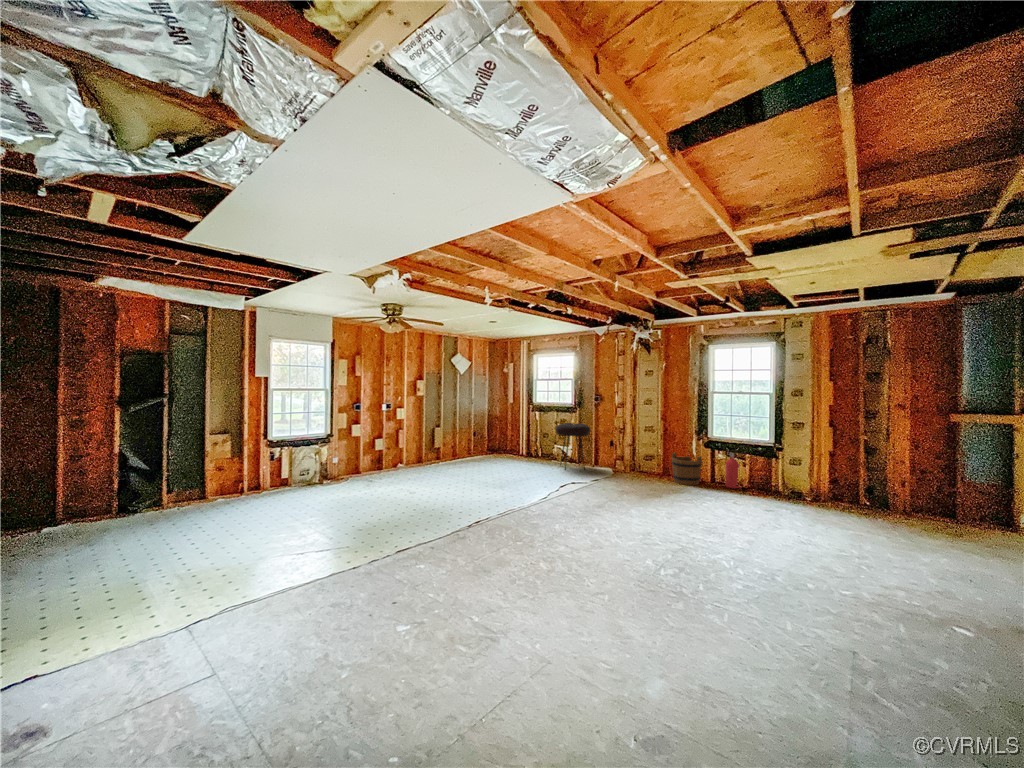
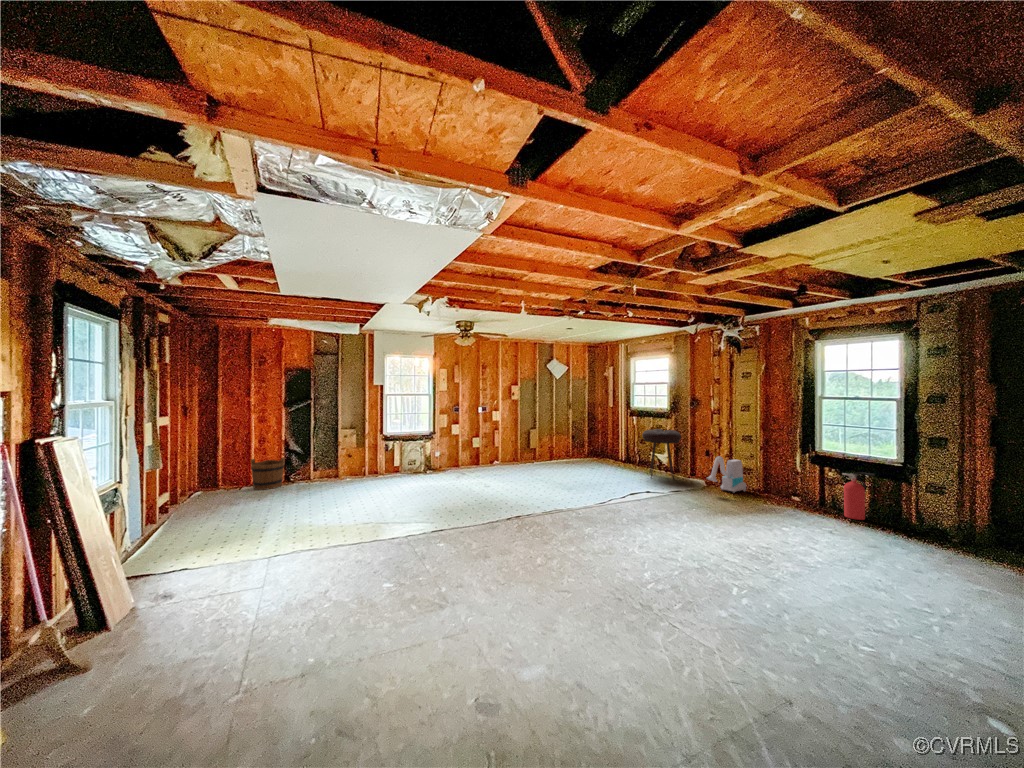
vacuum cleaner: none [622,445,647,477] -> present [707,456,746,493]
bucket: present [672,453,702,485] -> present [251,458,285,490]

